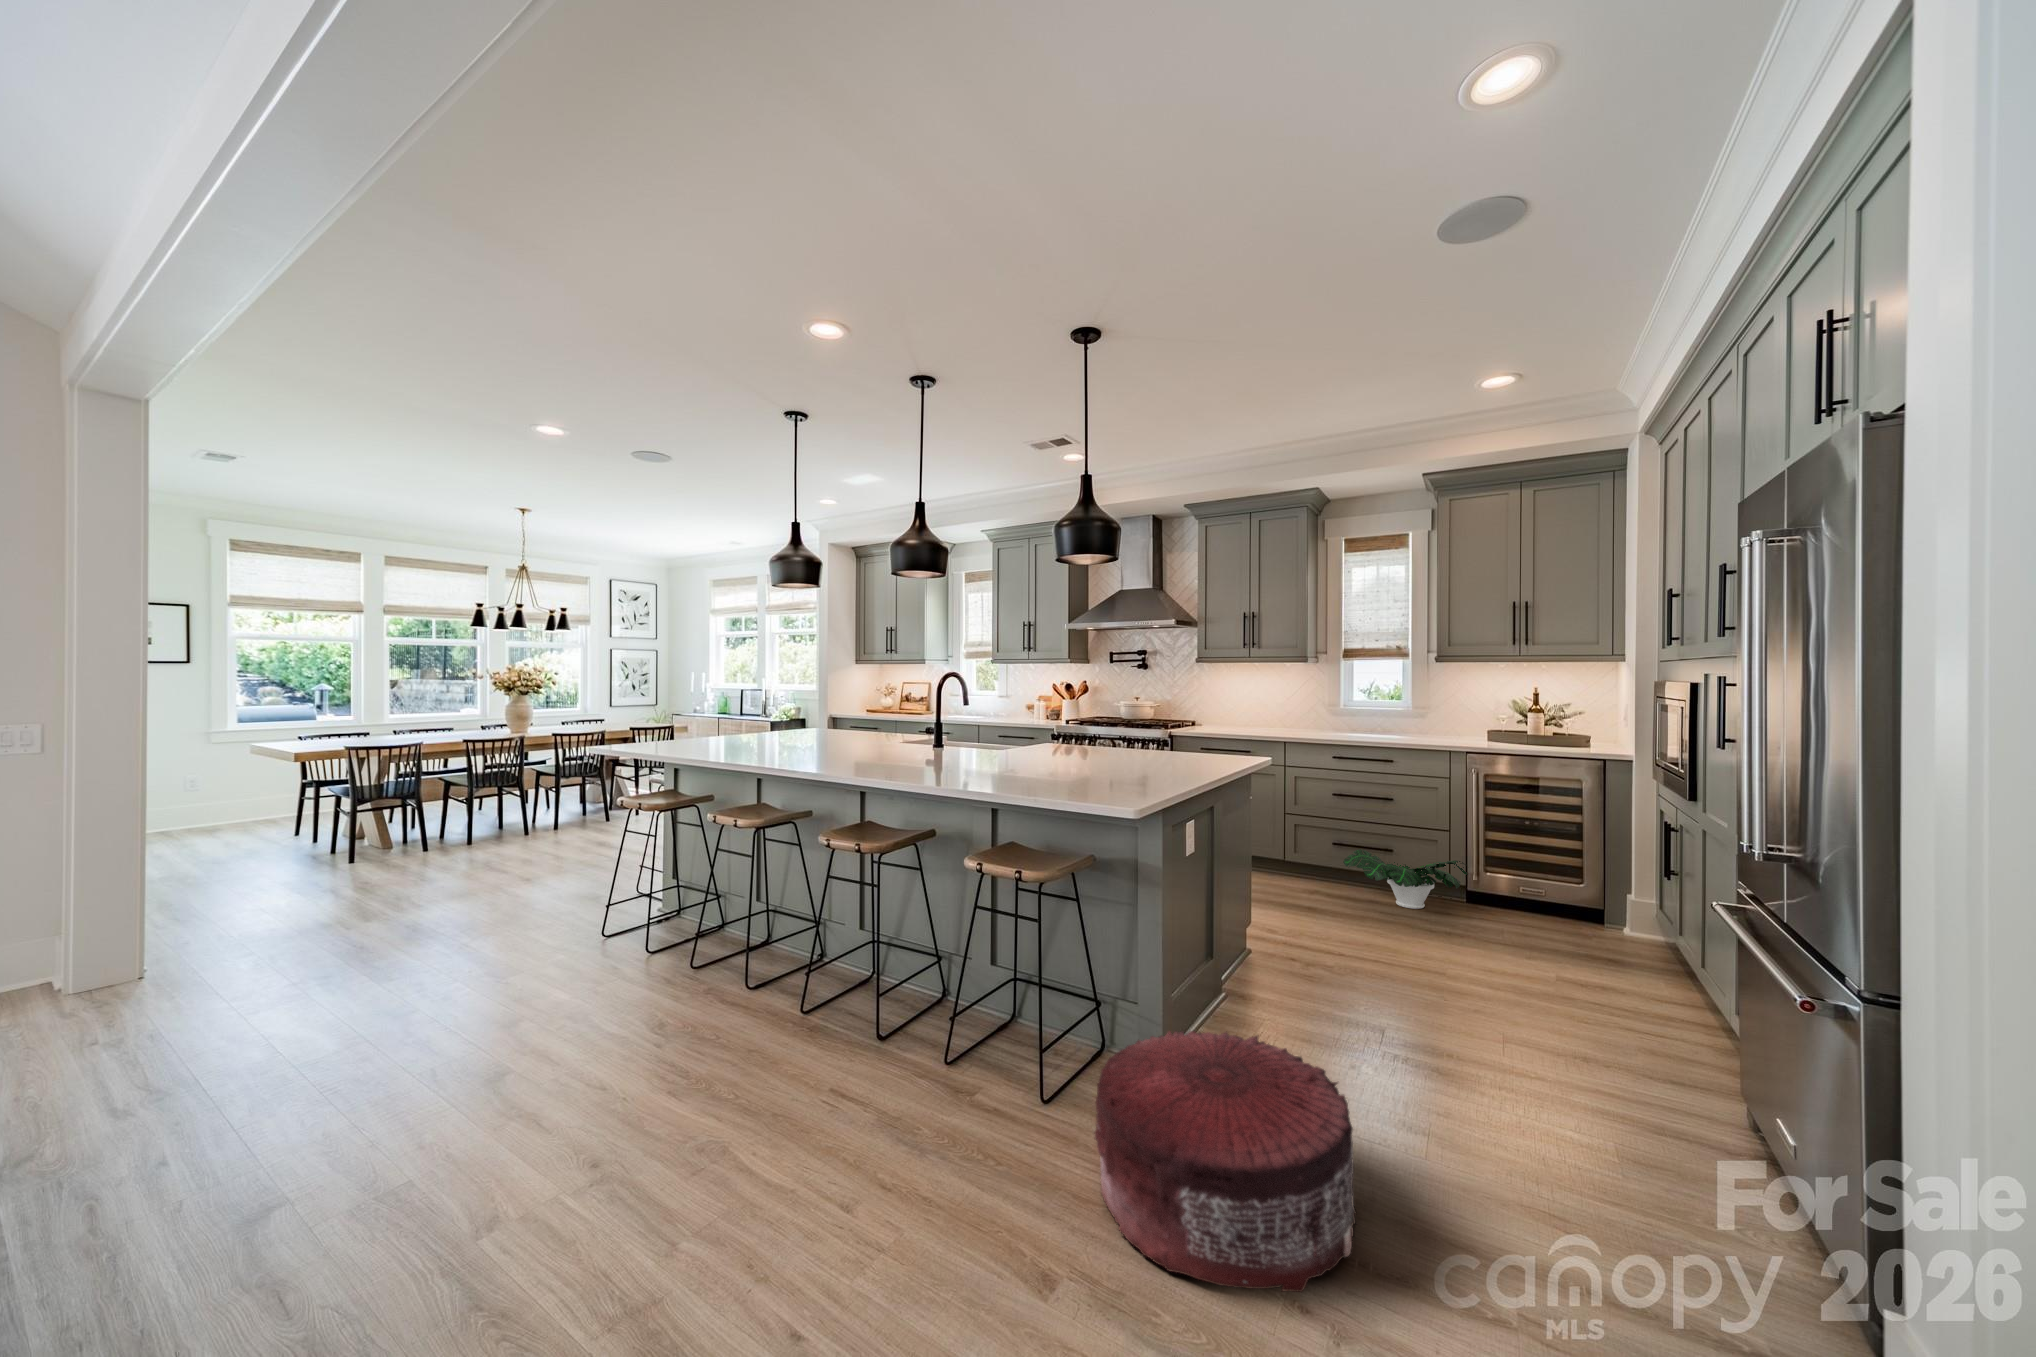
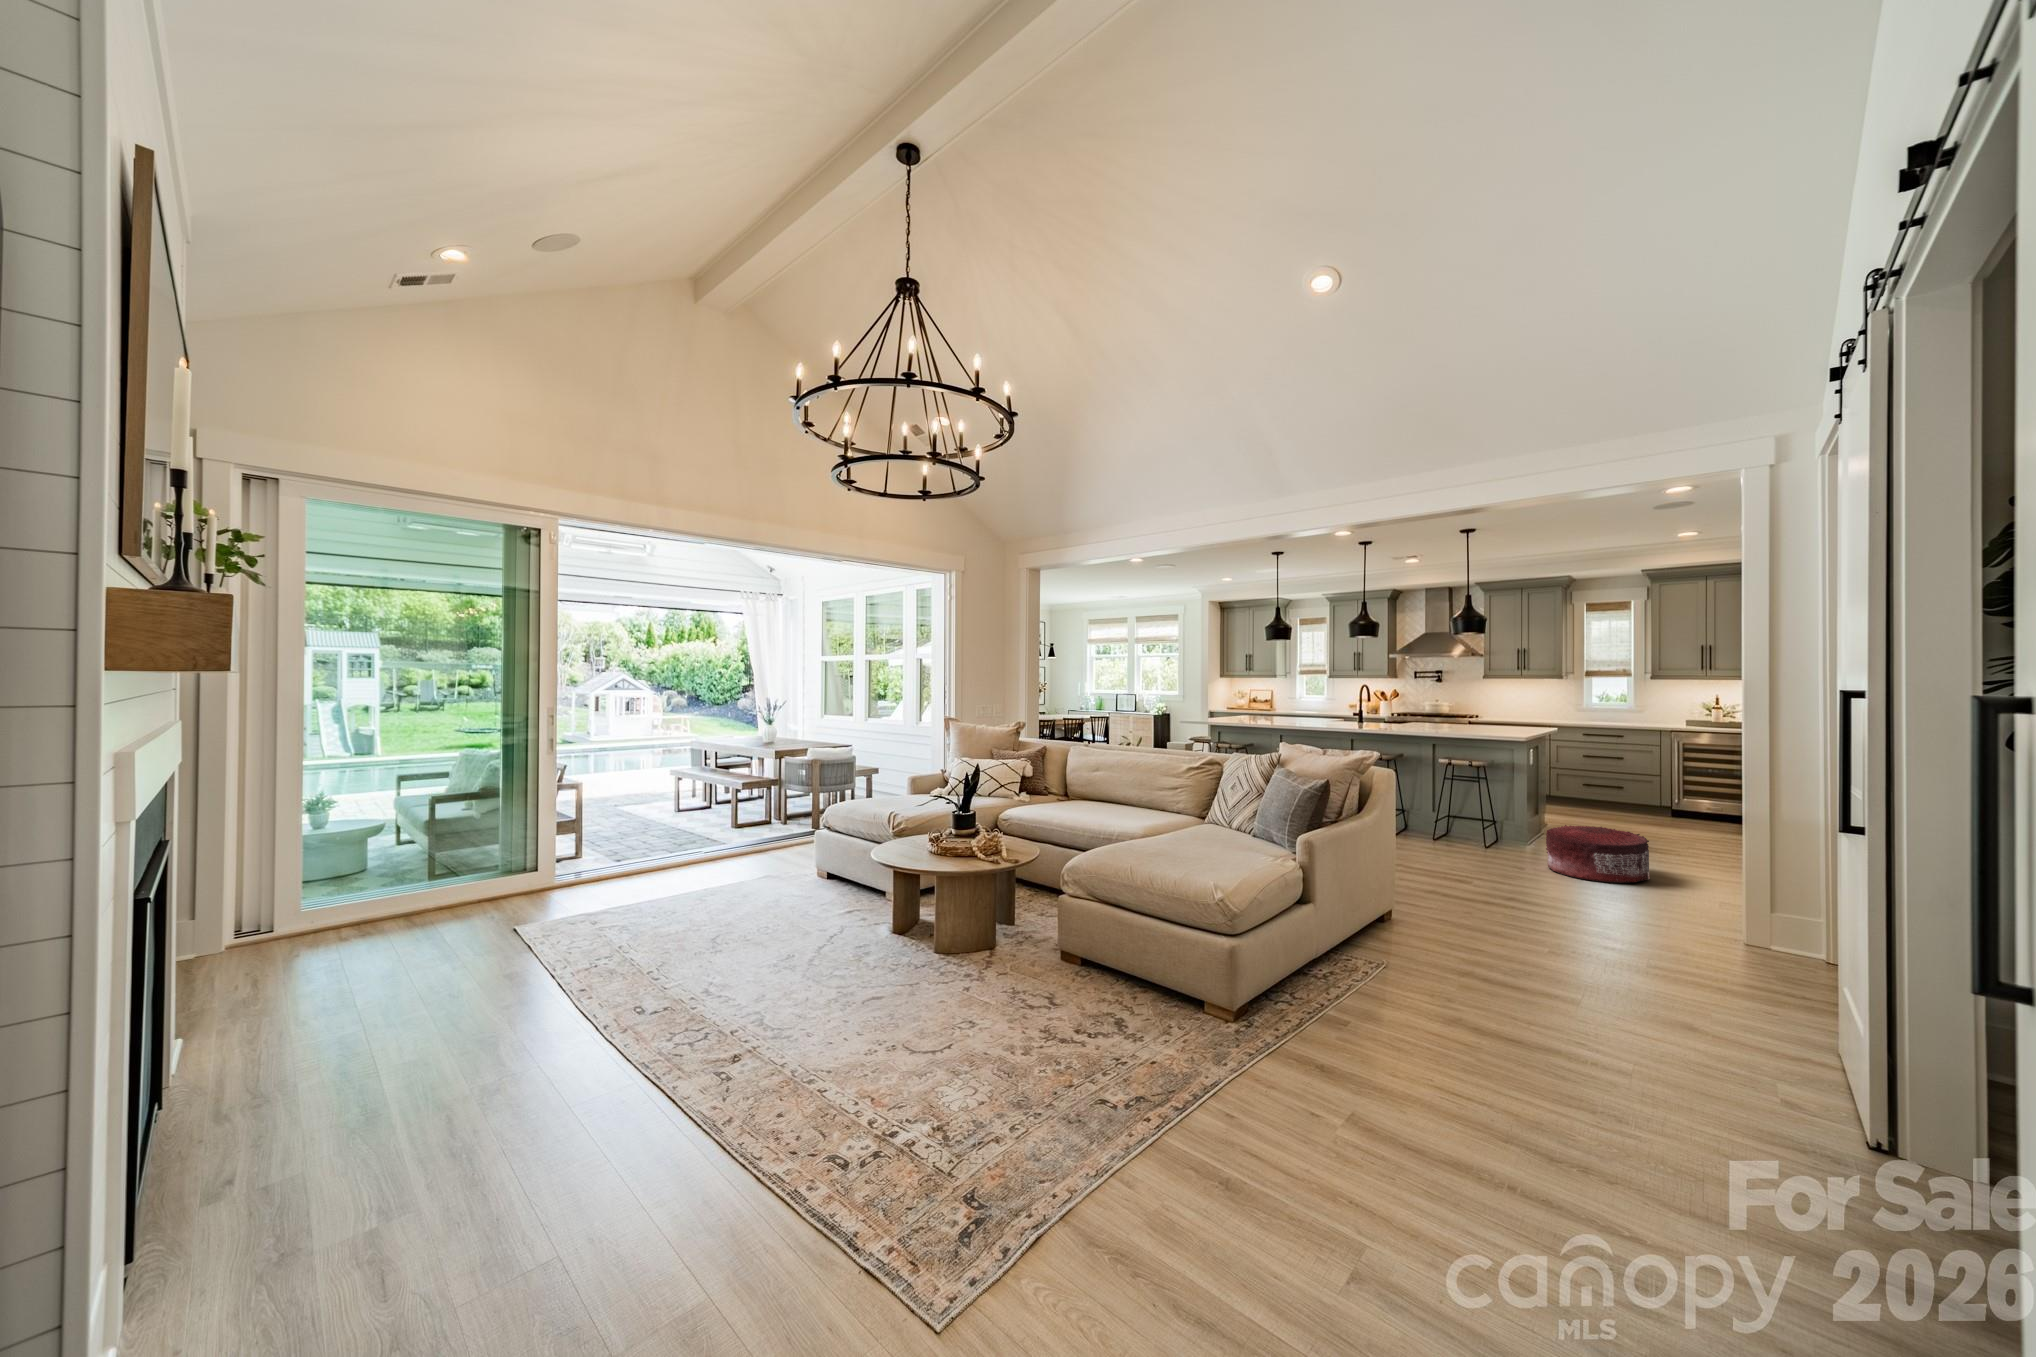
potted plant: present [1343,849,1468,909] -> none [1595,787,1675,819]

